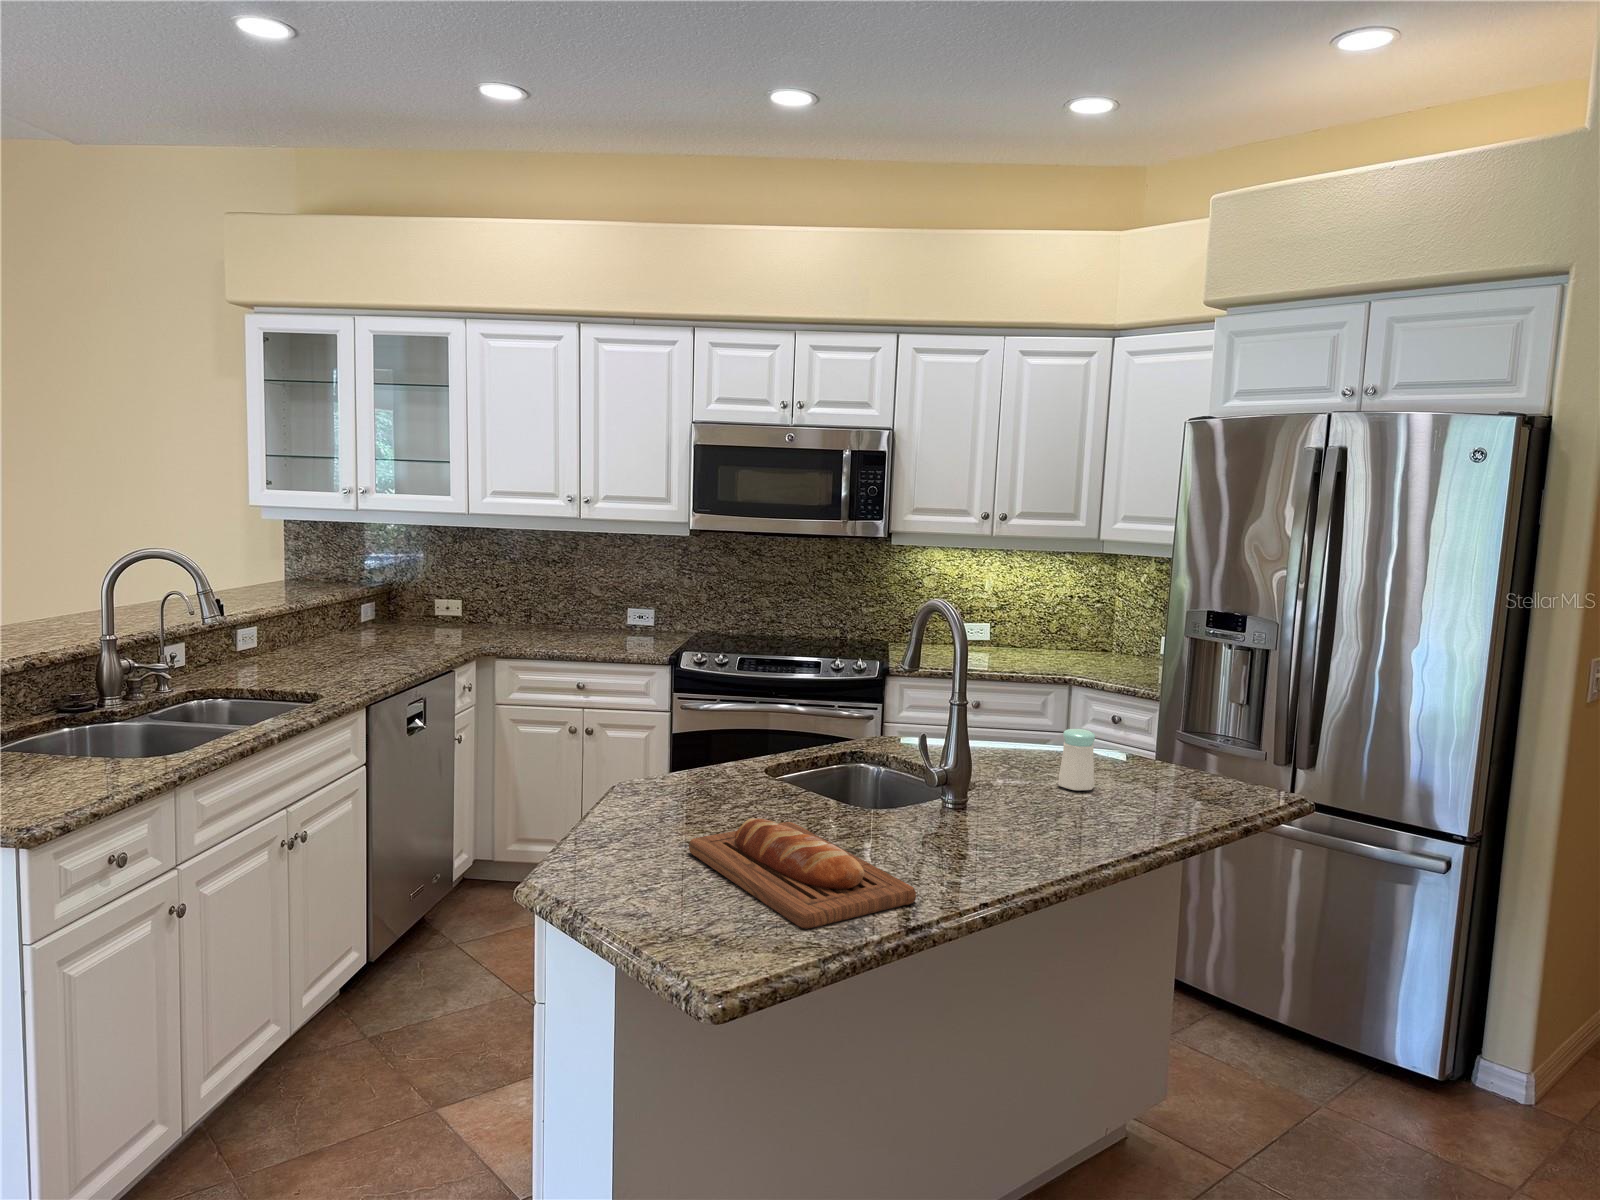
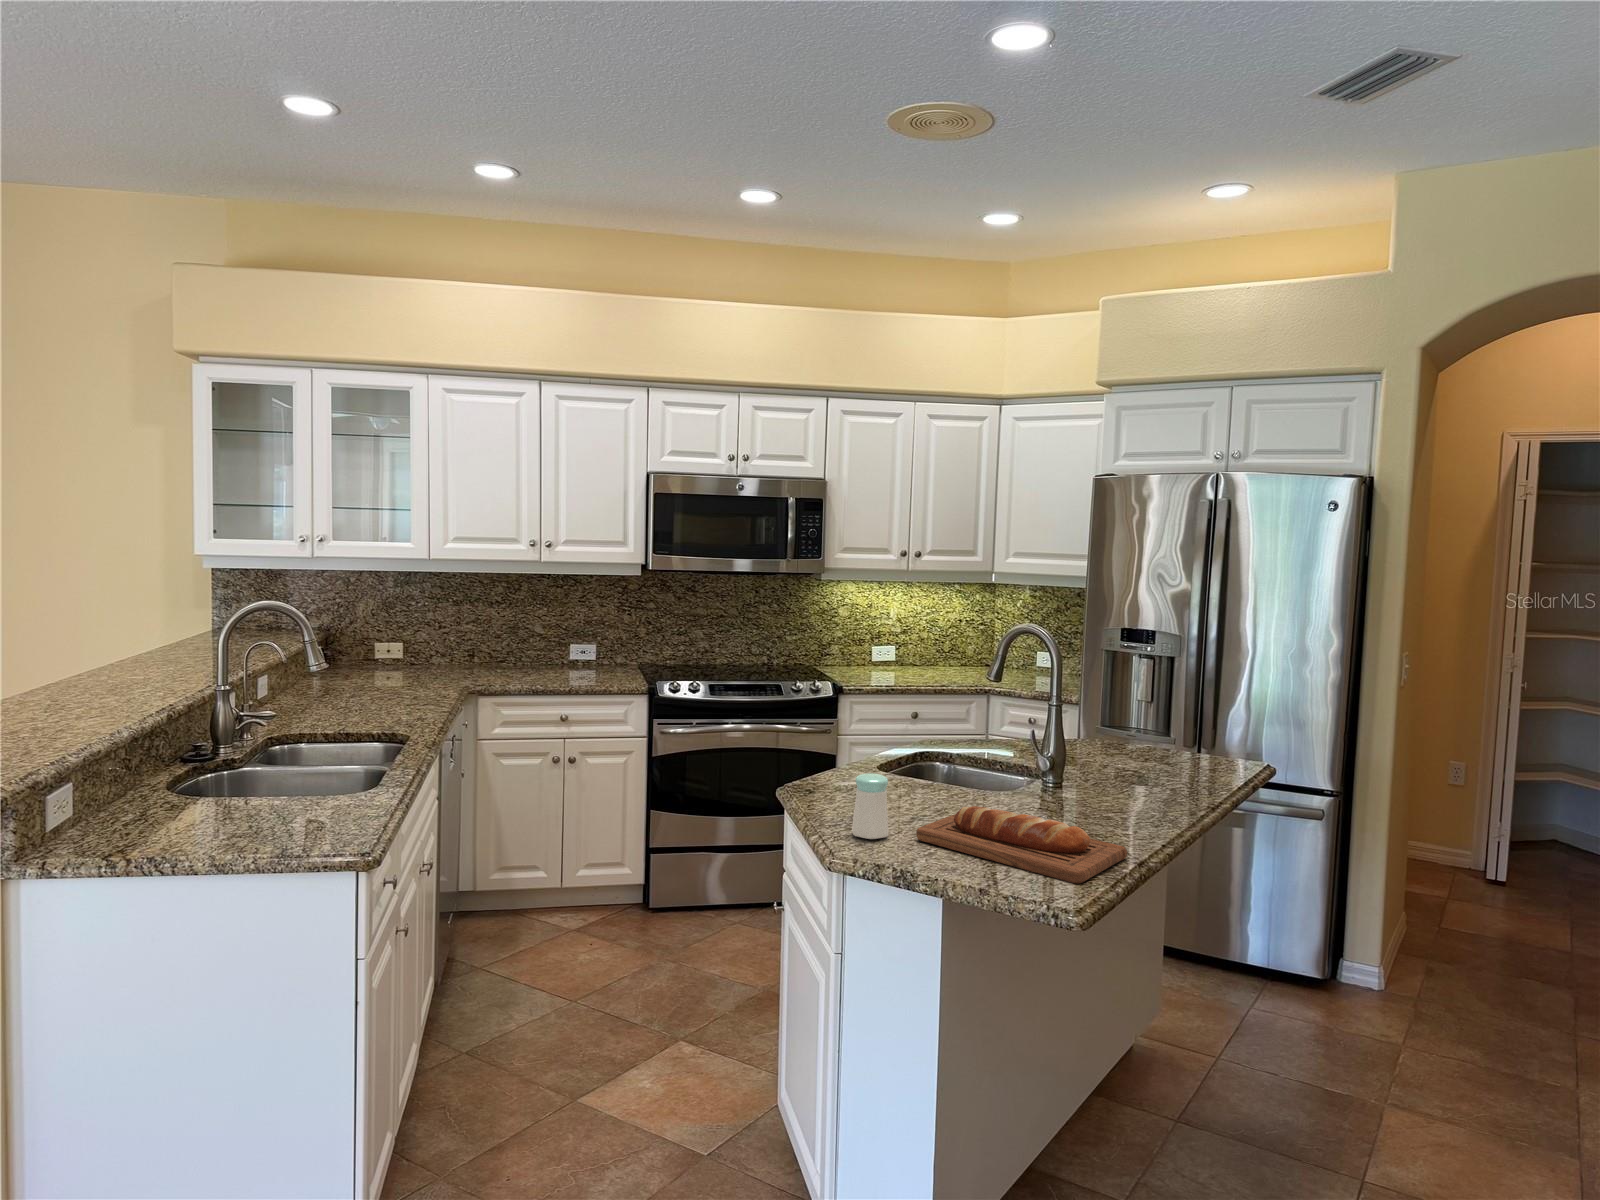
salt shaker: present [1058,729,1095,790] -> present [852,773,888,839]

